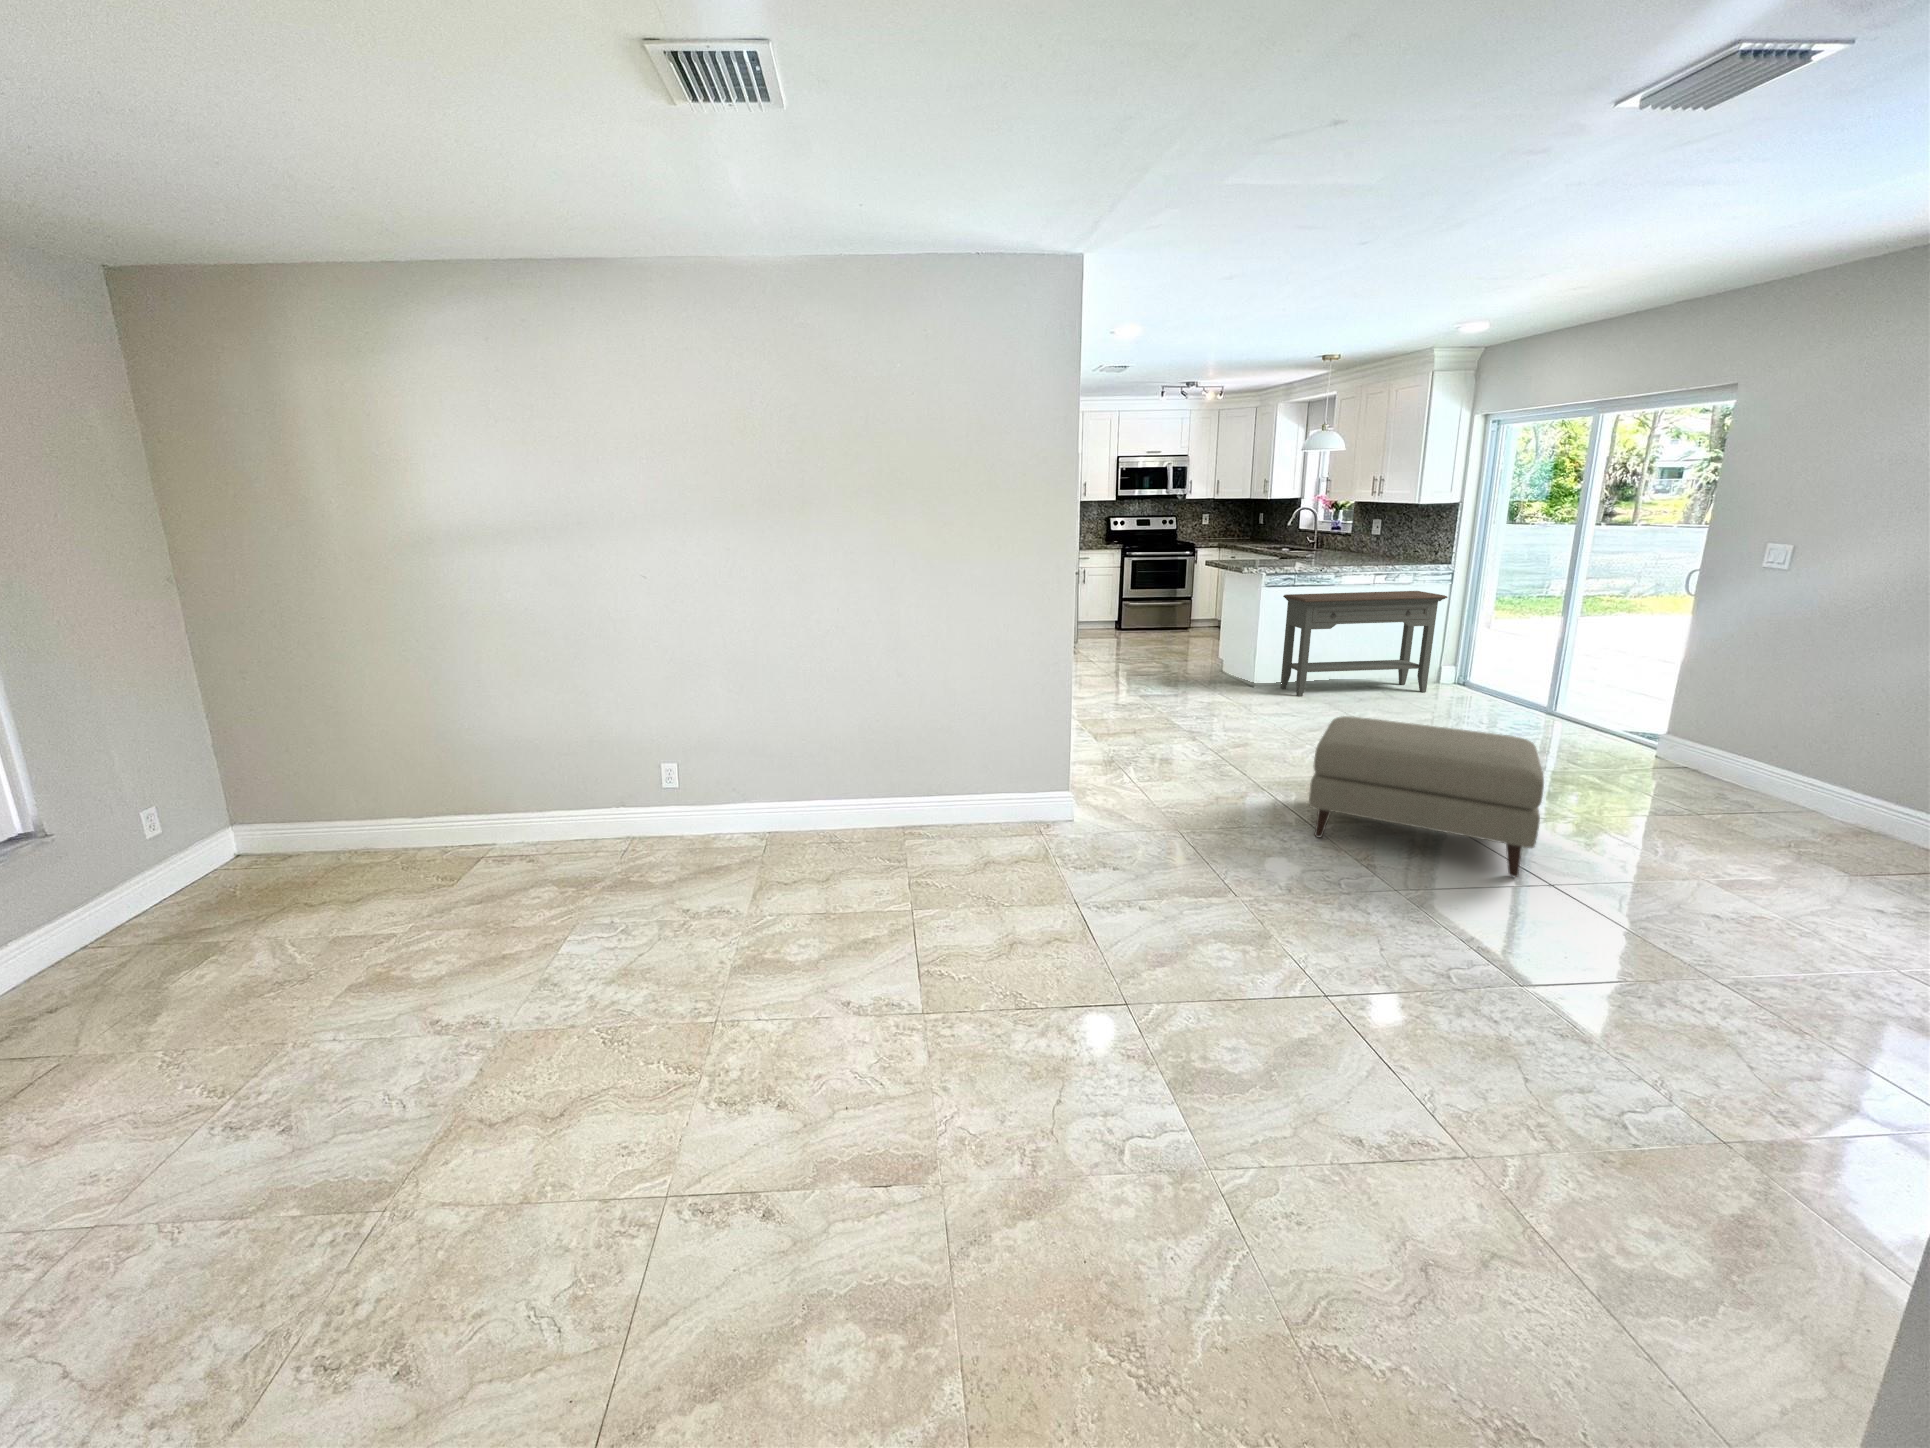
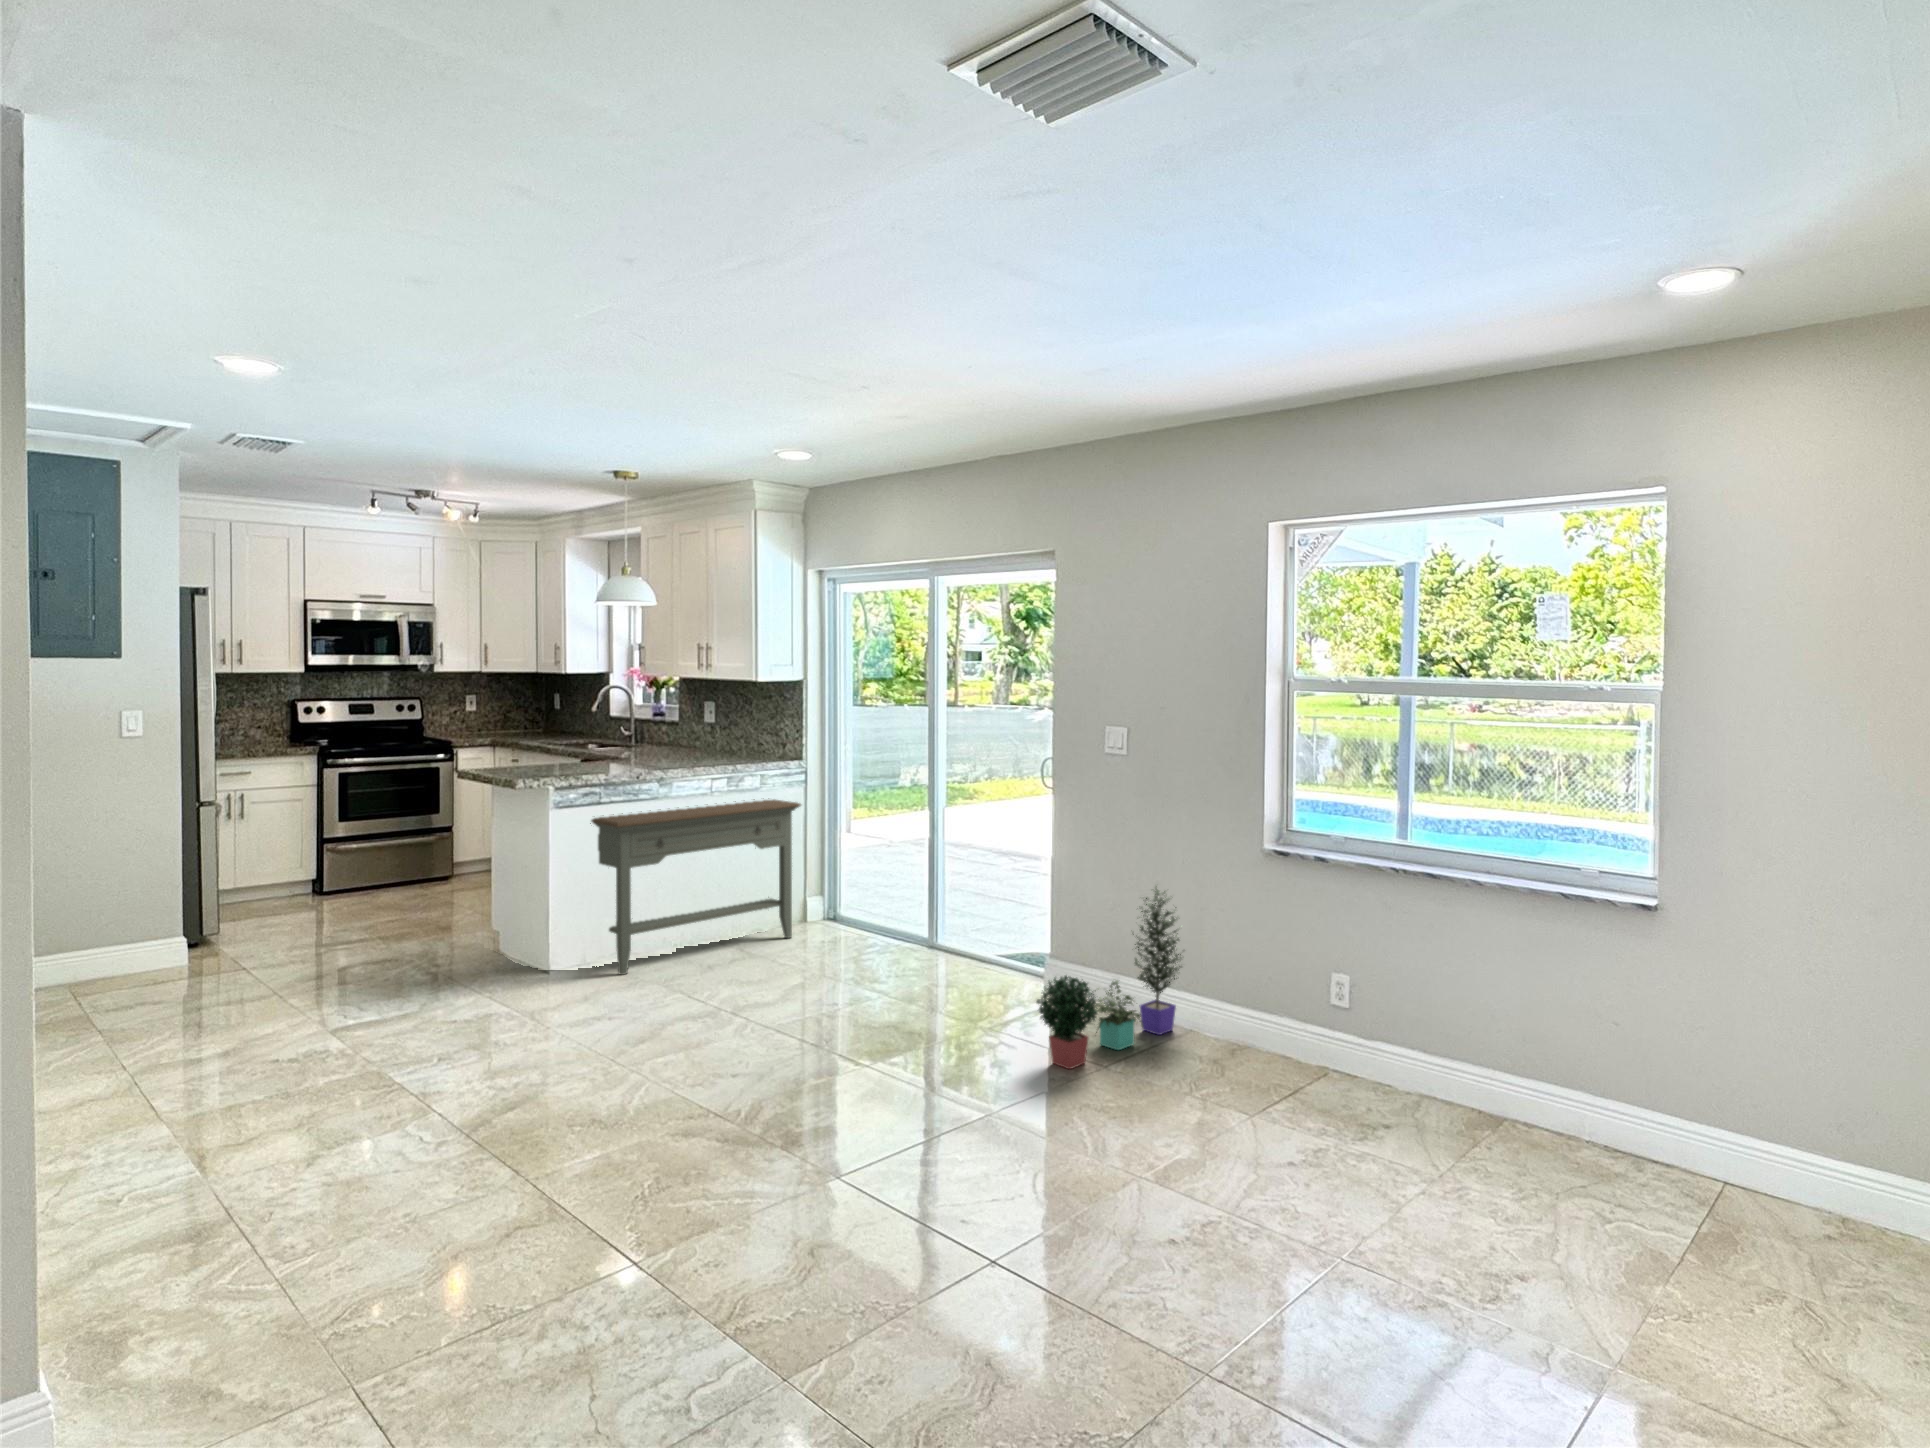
potted plant: none [1655,689,1858,821] -> present [1036,886,1182,1069]
ottoman: present [1309,716,1544,878] -> none [618,1006,934,1256]

